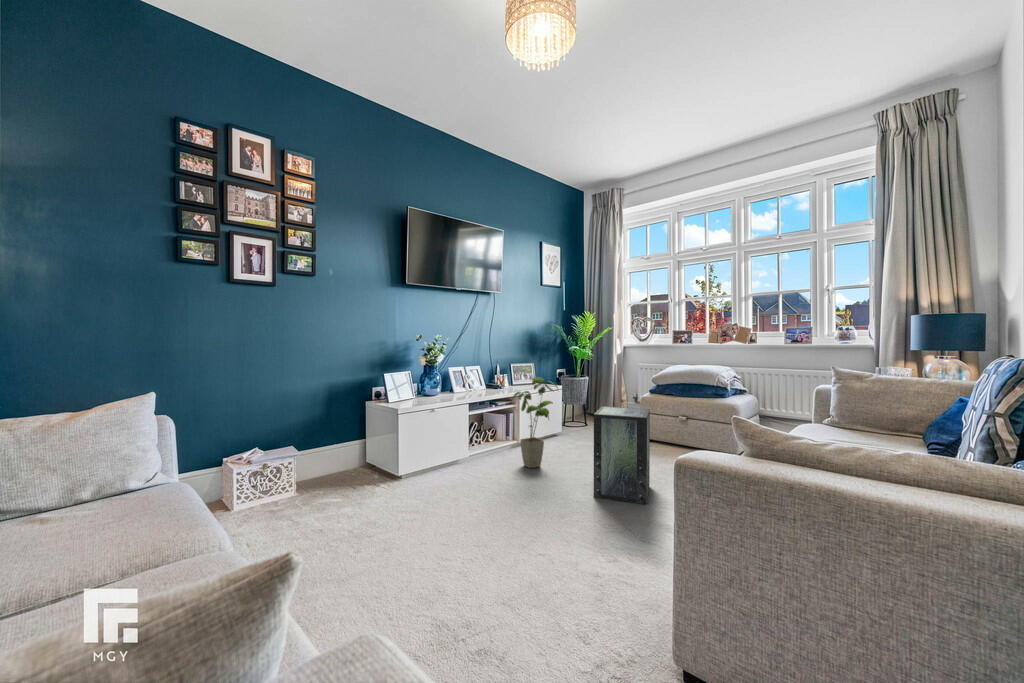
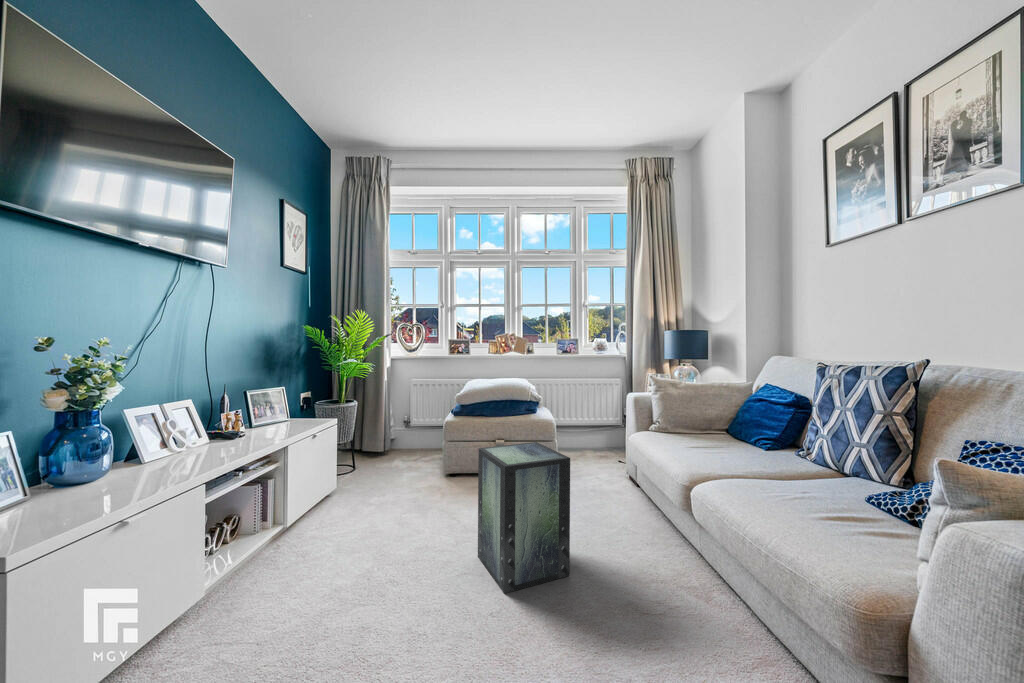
house plant: present [513,377,558,468] -> none [319,414,405,575]

